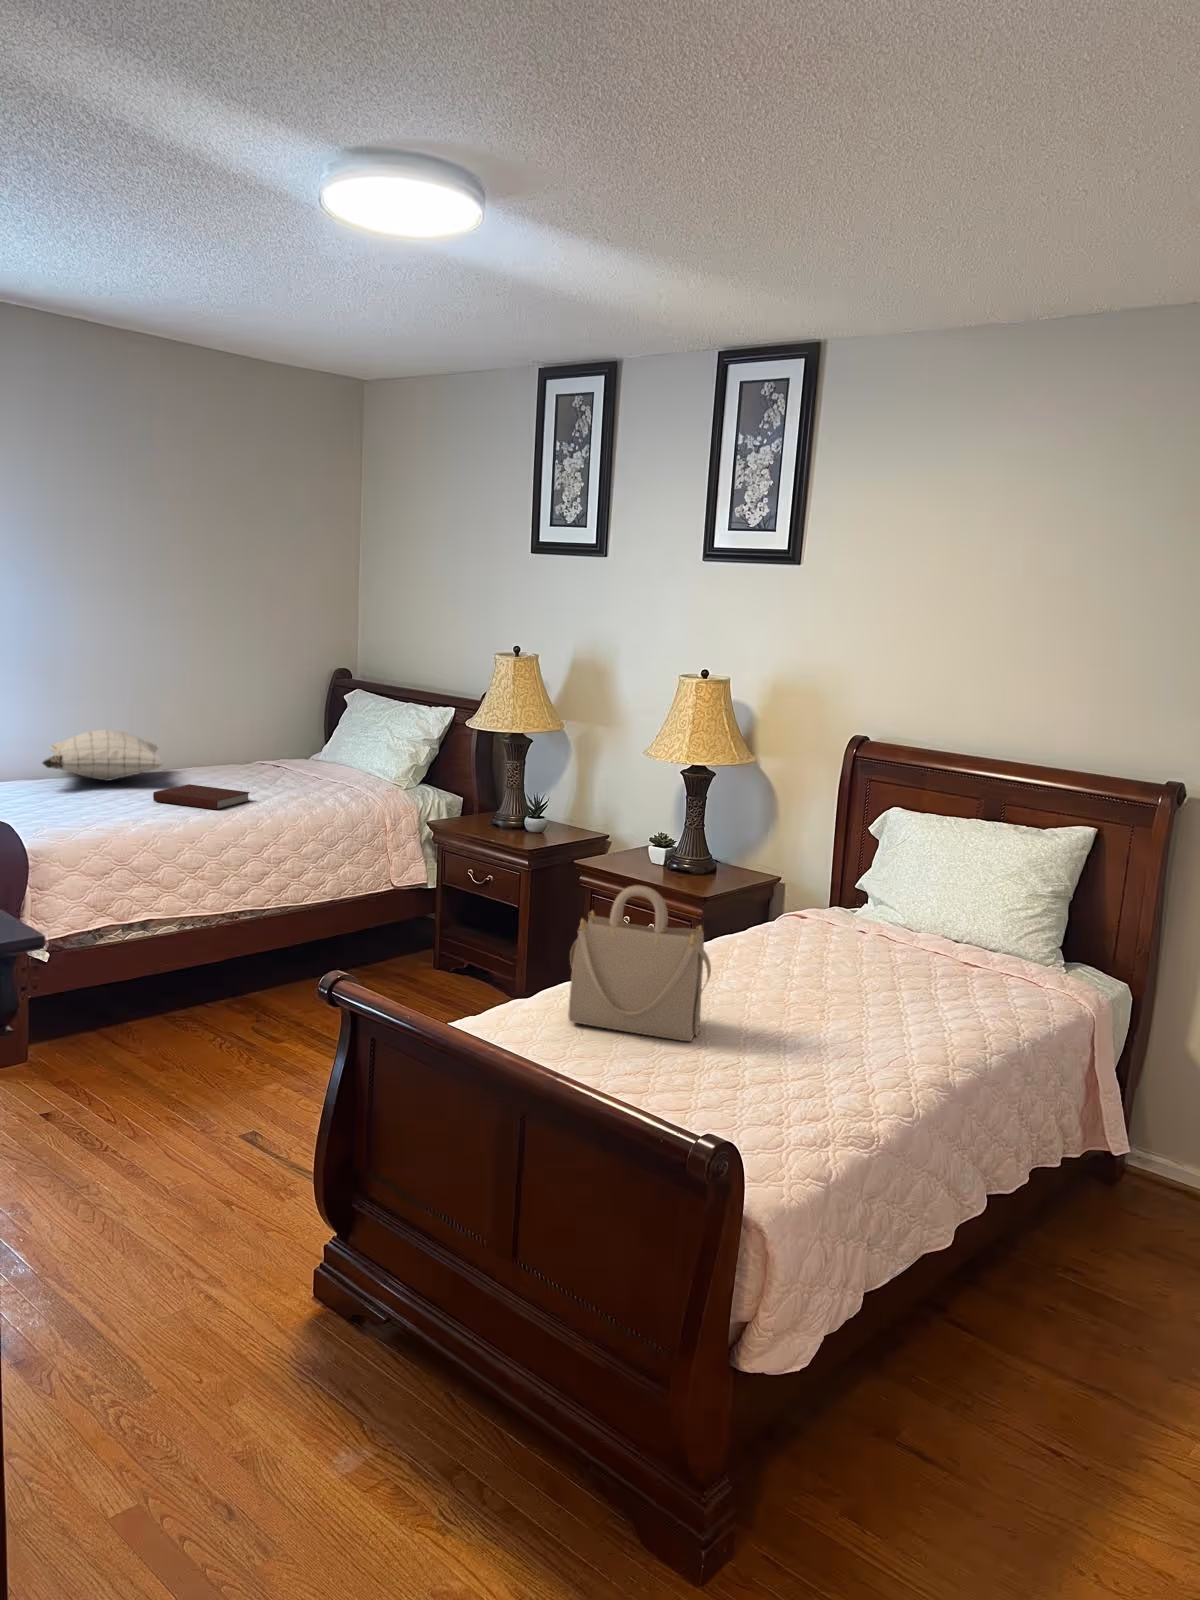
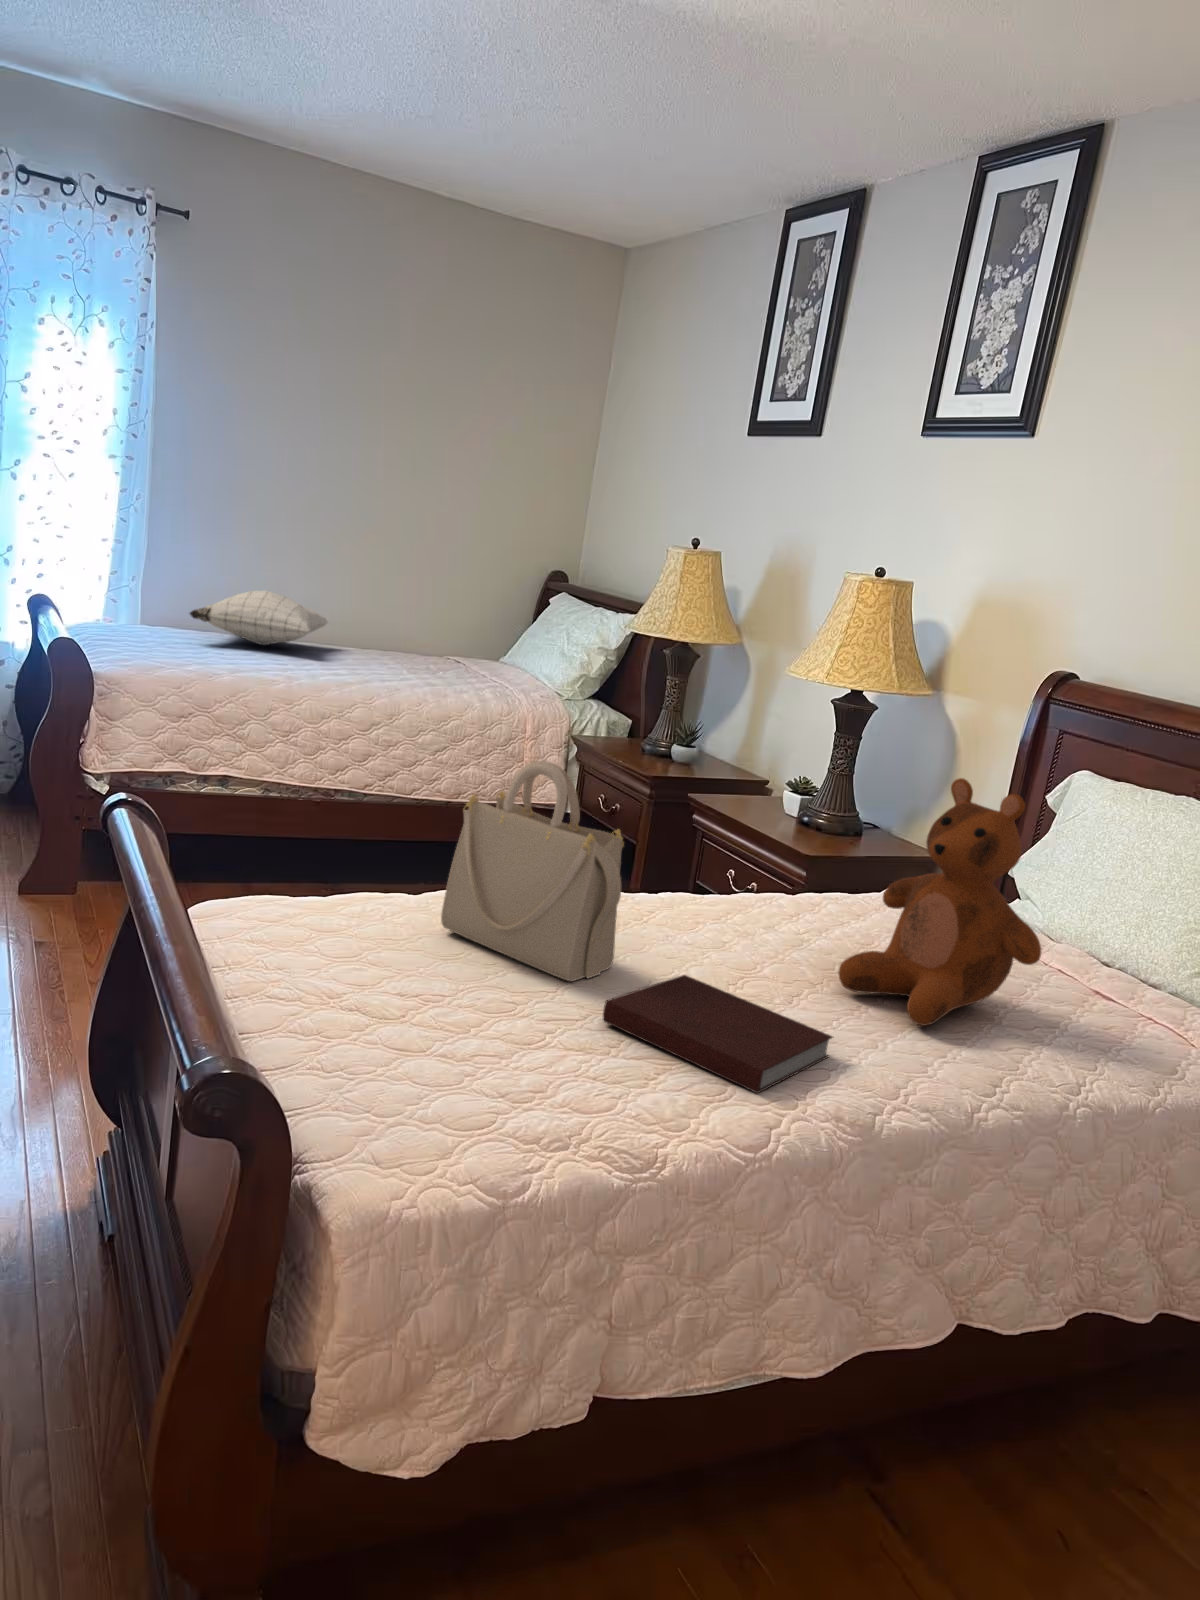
notebook: present [153,784,250,810] -> present [603,975,833,1093]
teddy bear: none [836,844,964,1016] -> present [838,778,1042,1026]

